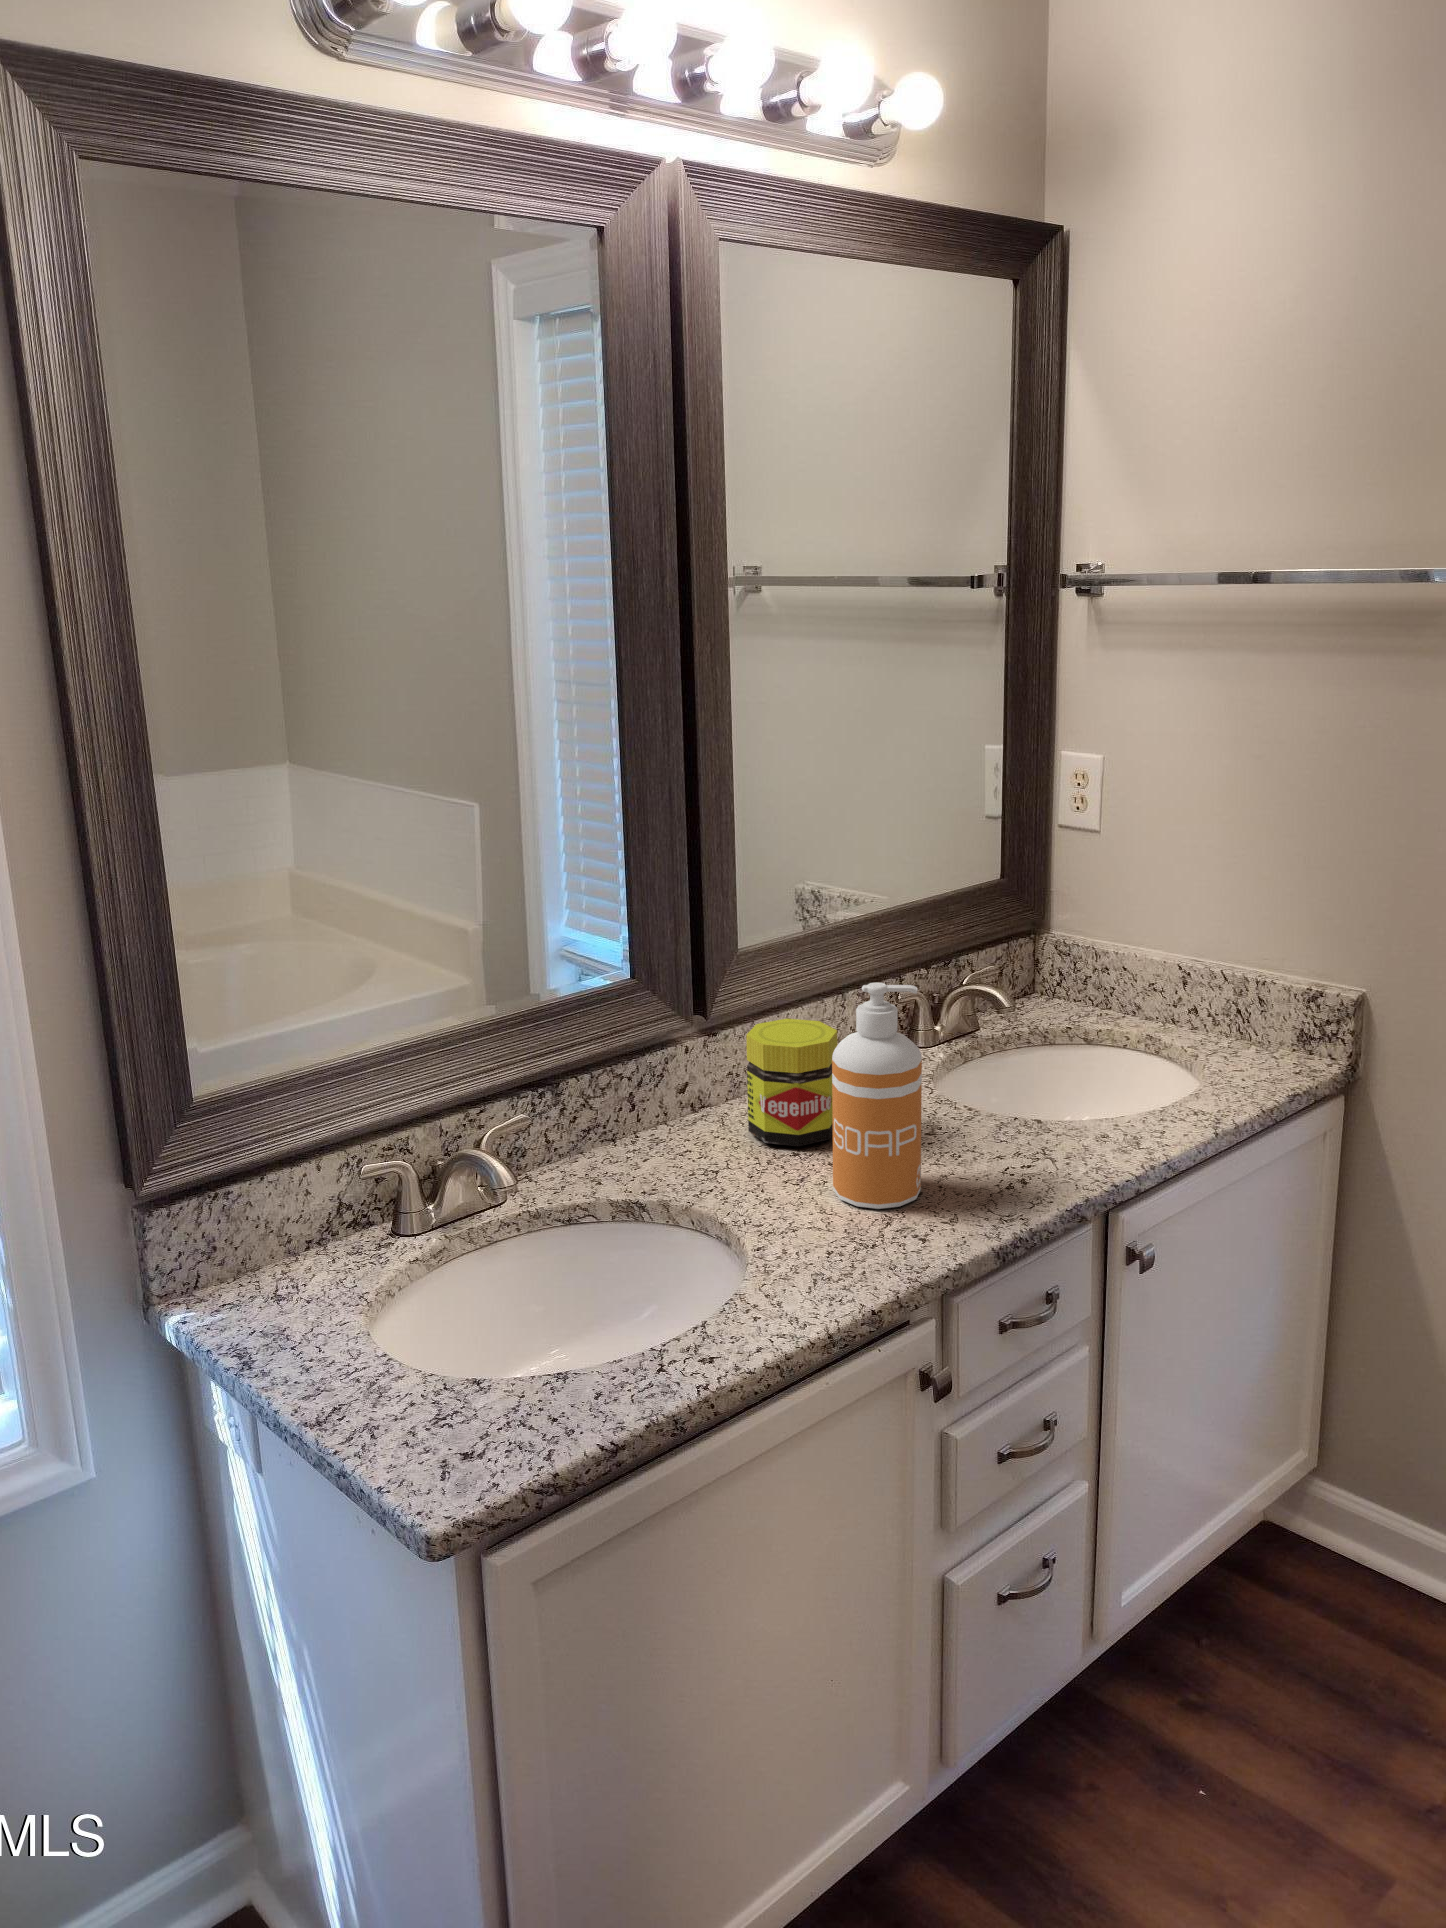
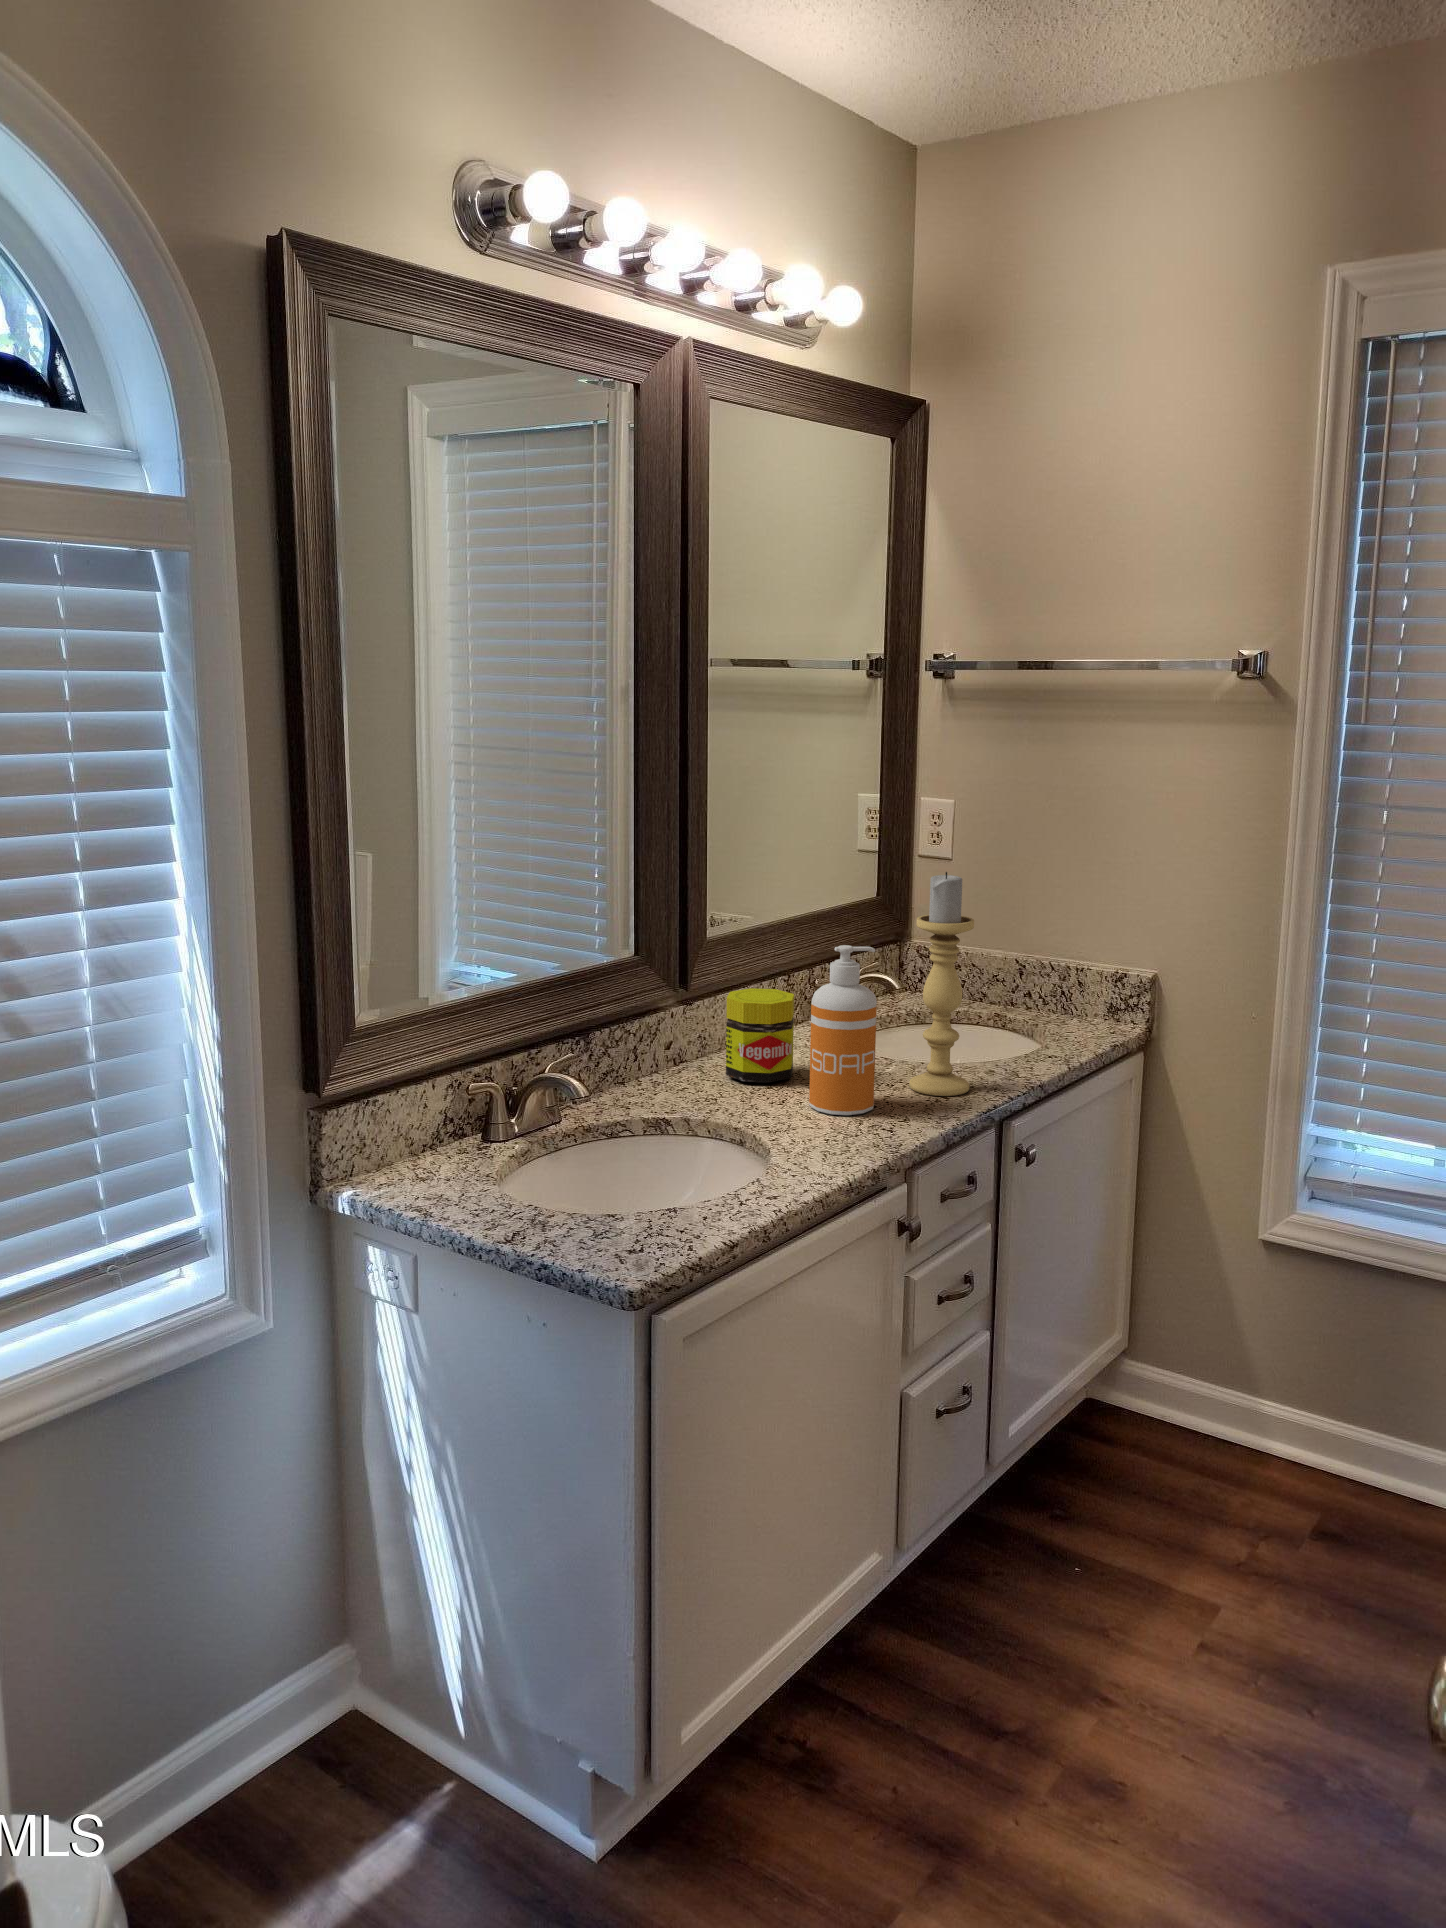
candle holder: none [982,880,1068,1179] -> present [909,872,974,1096]

